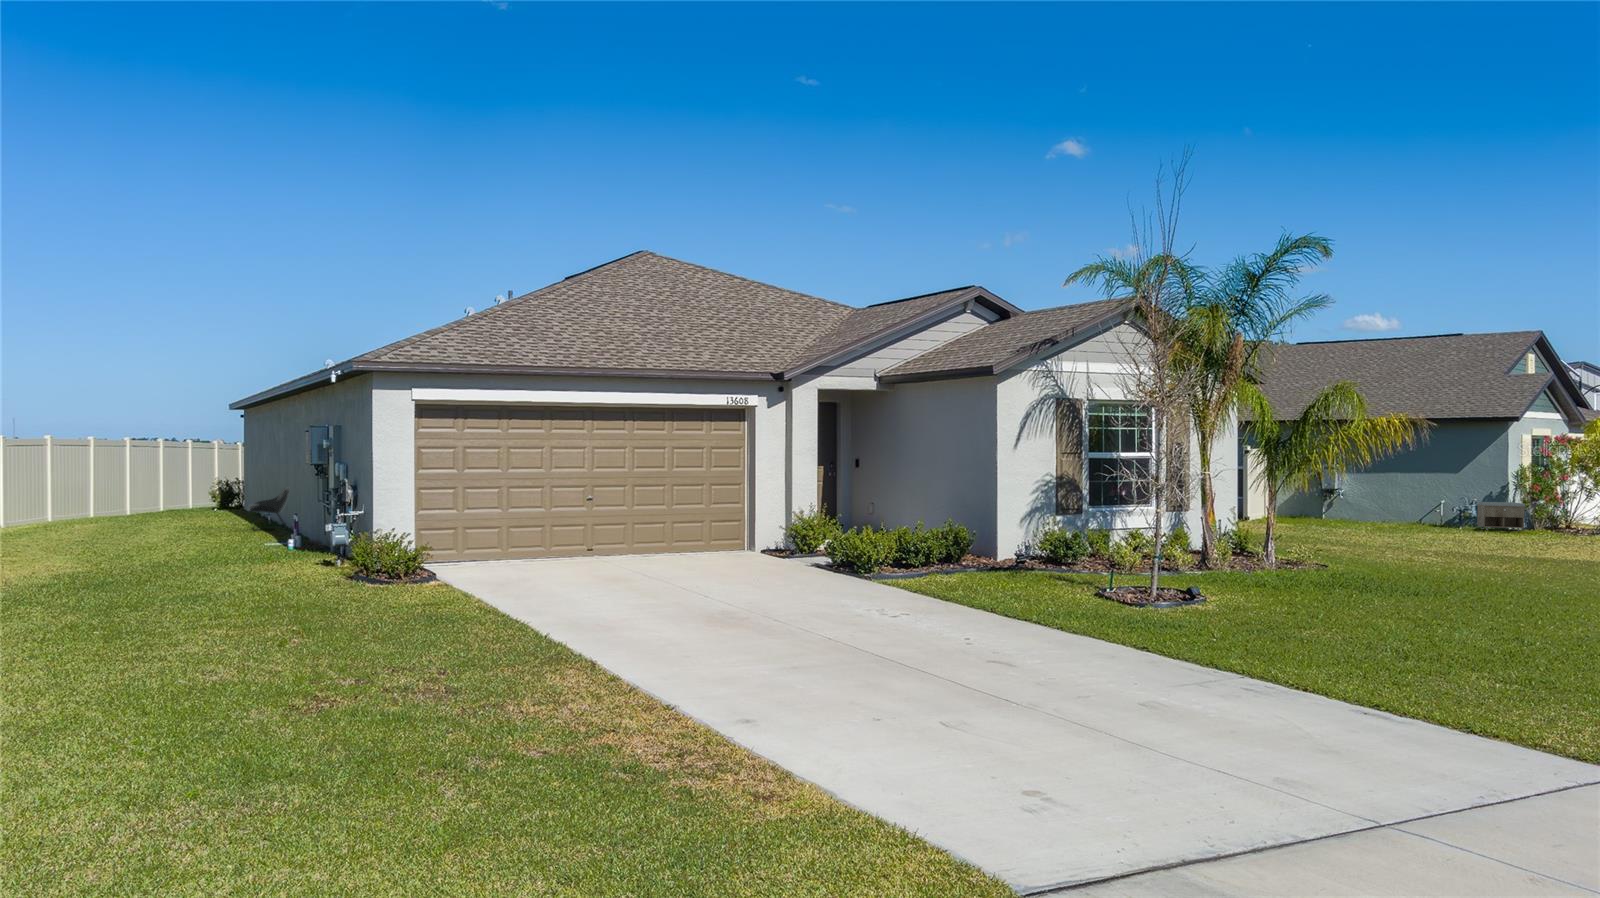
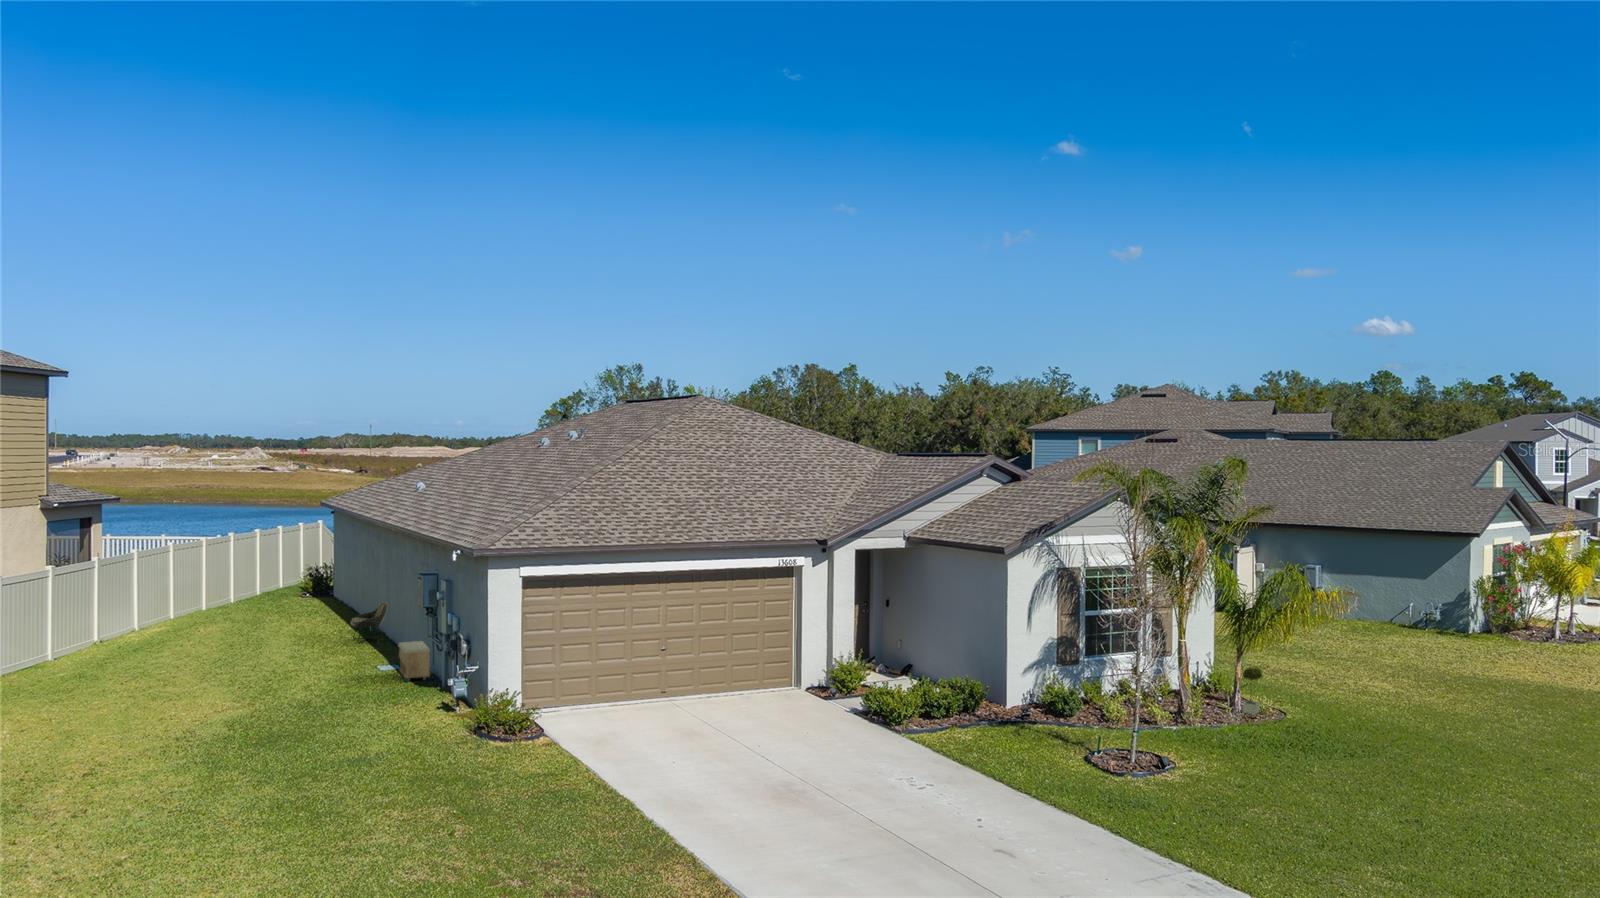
storage bench: present [1477,502,1525,531] -> present [398,641,430,680]
potted tree: none [1276,514,1301,571] -> present [1243,667,1263,714]

